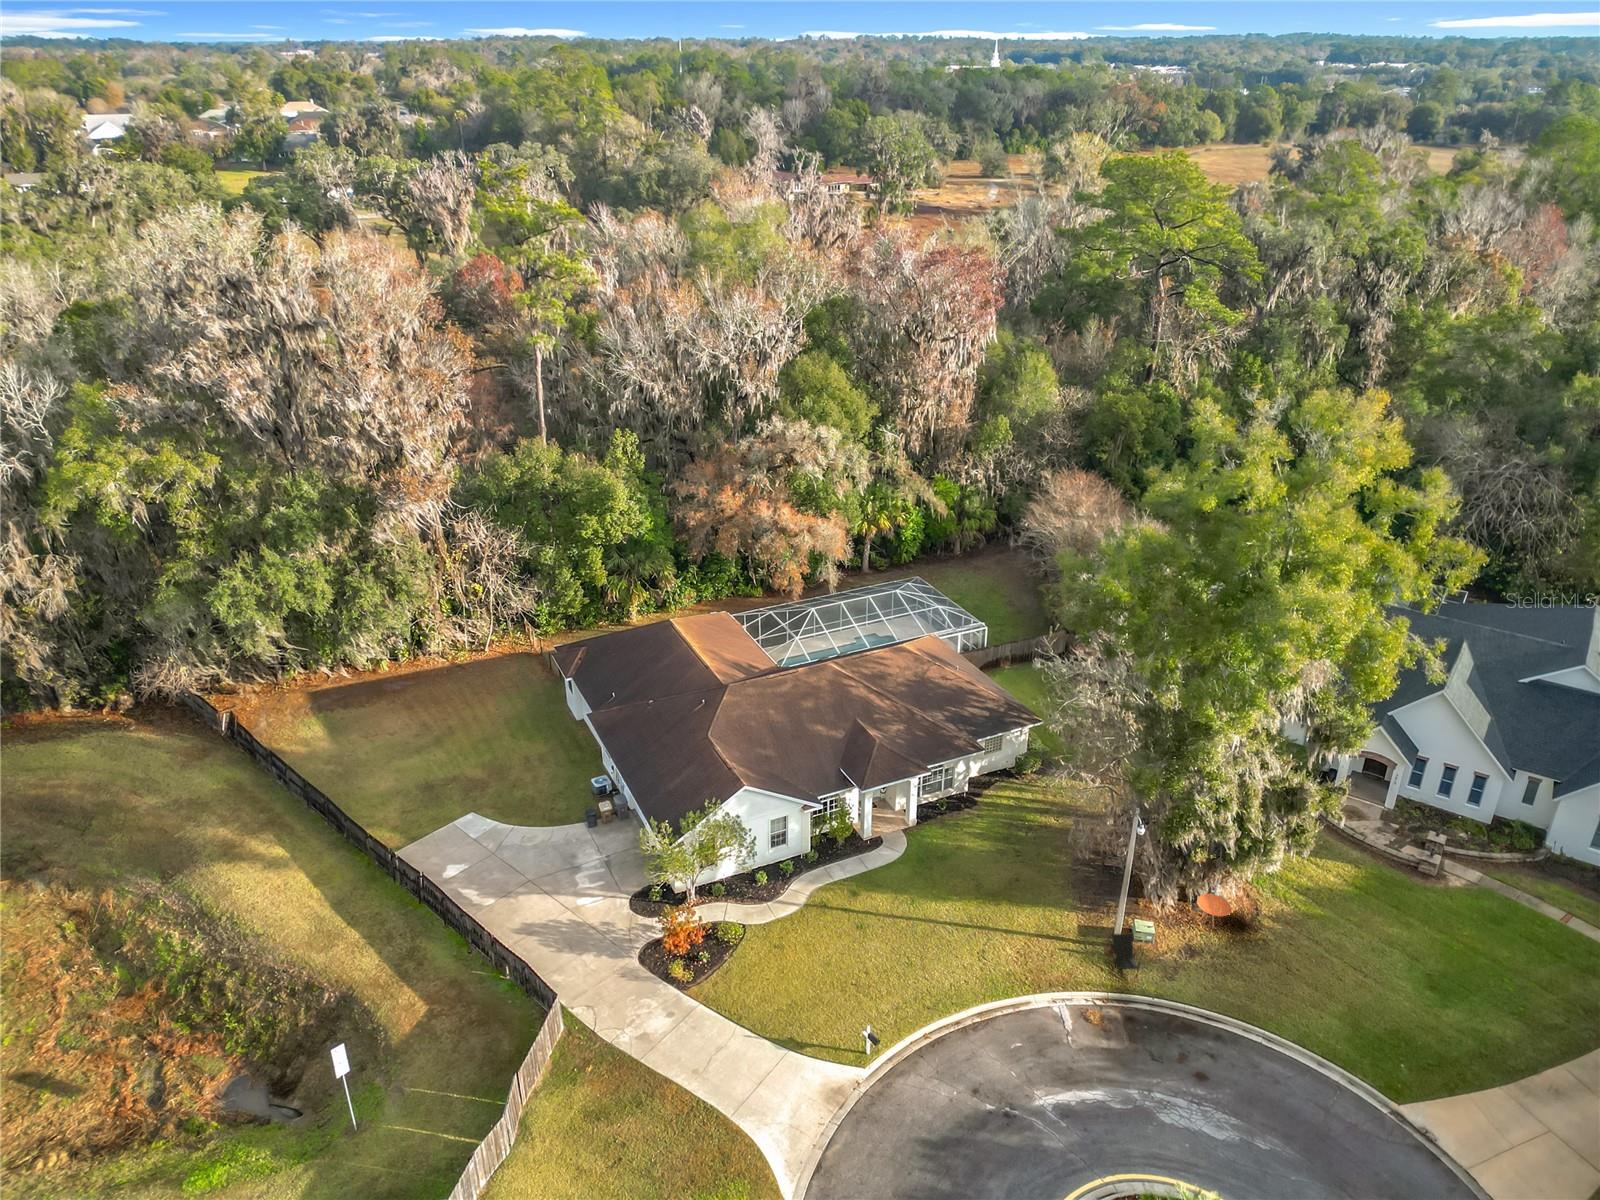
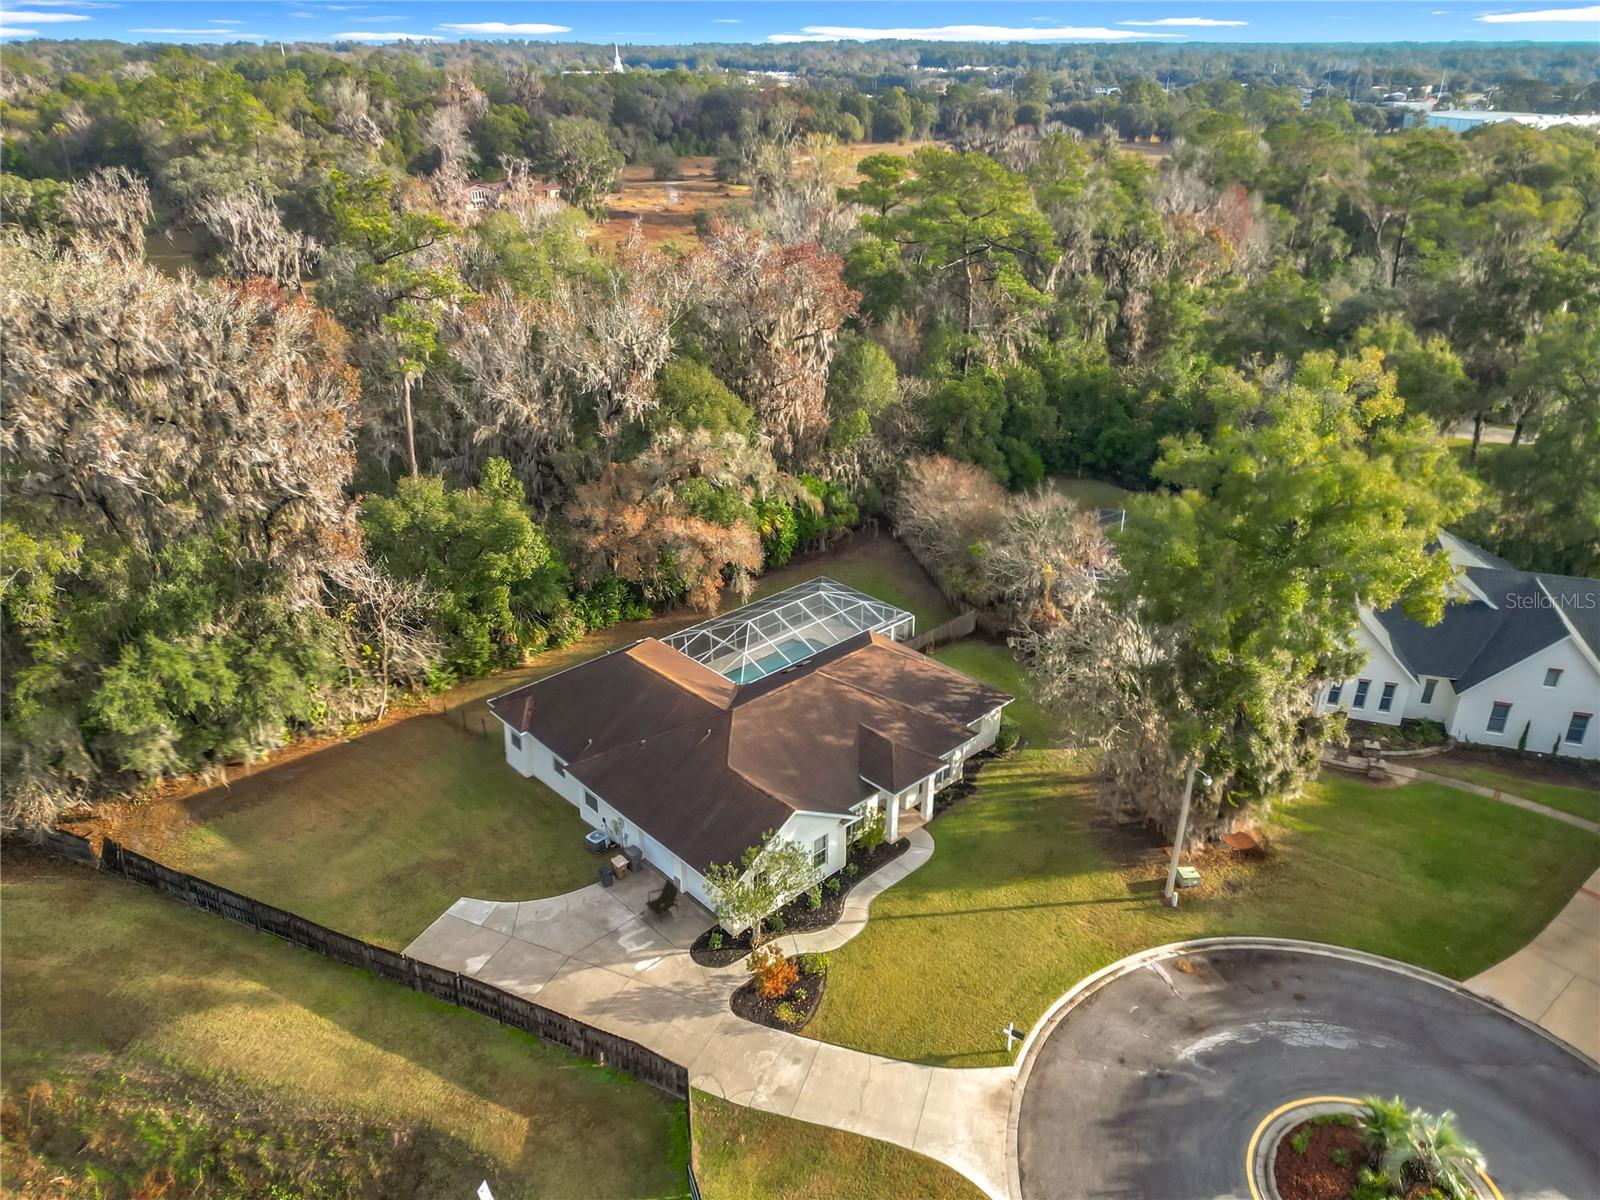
lounge chair: present [1108,934,1141,973] -> present [646,880,679,917]

